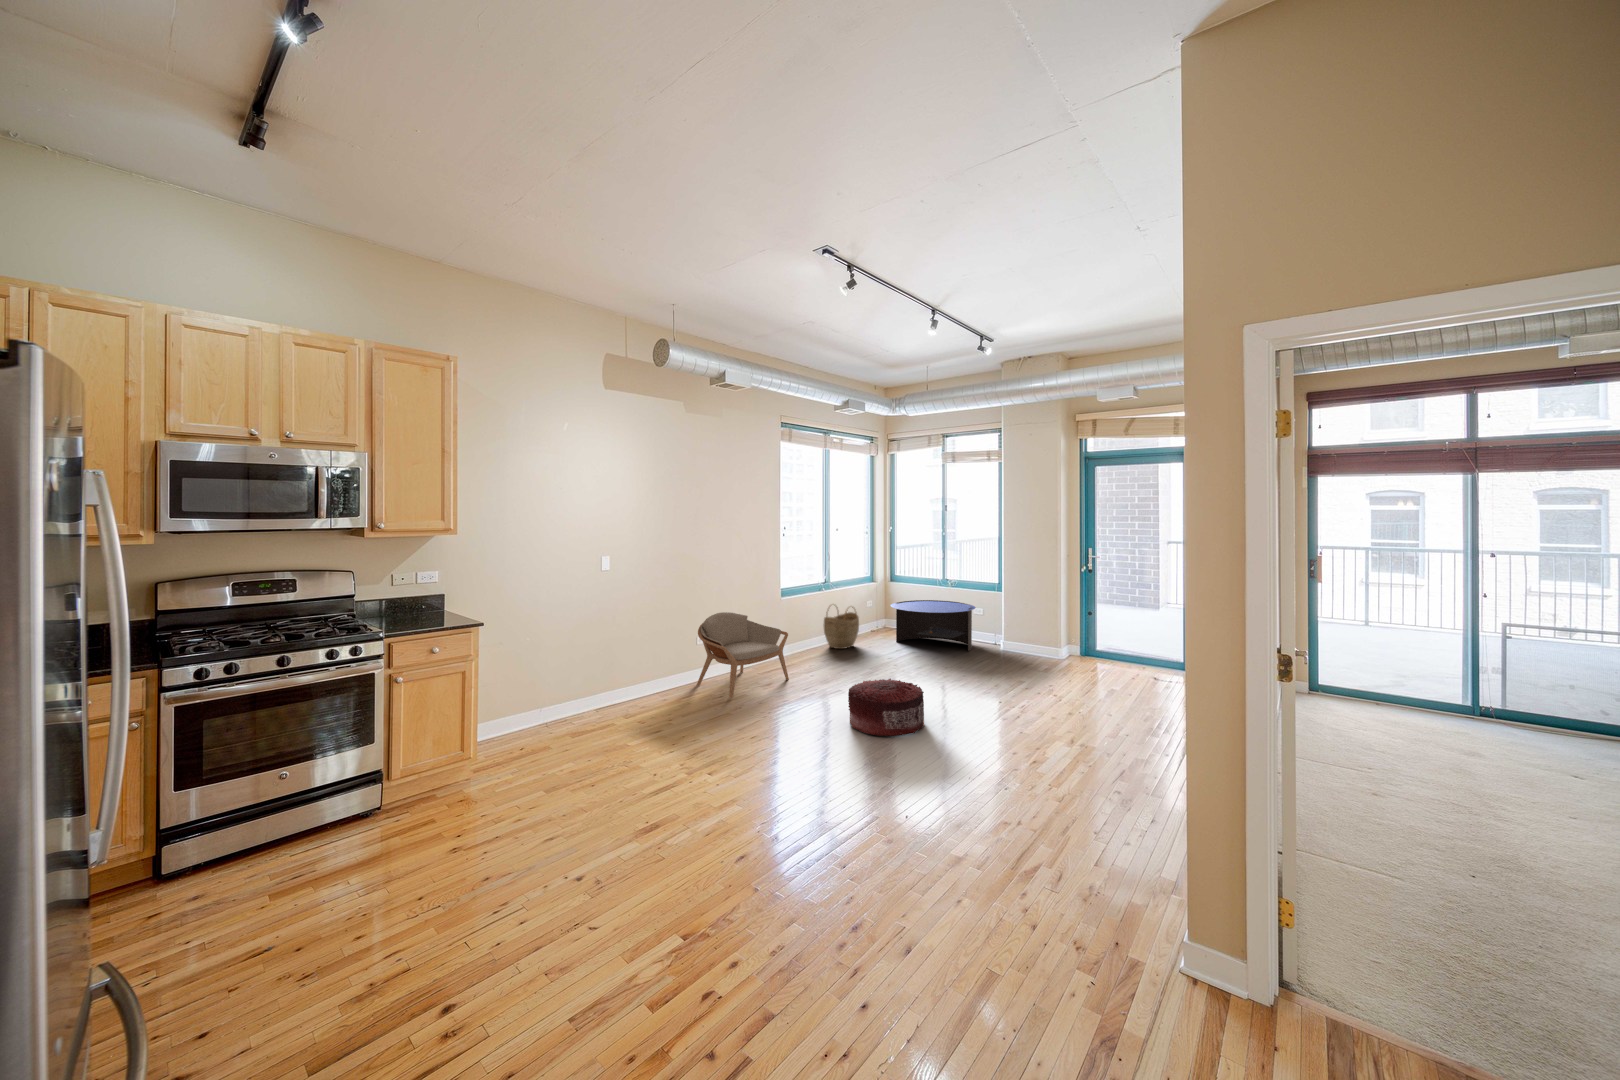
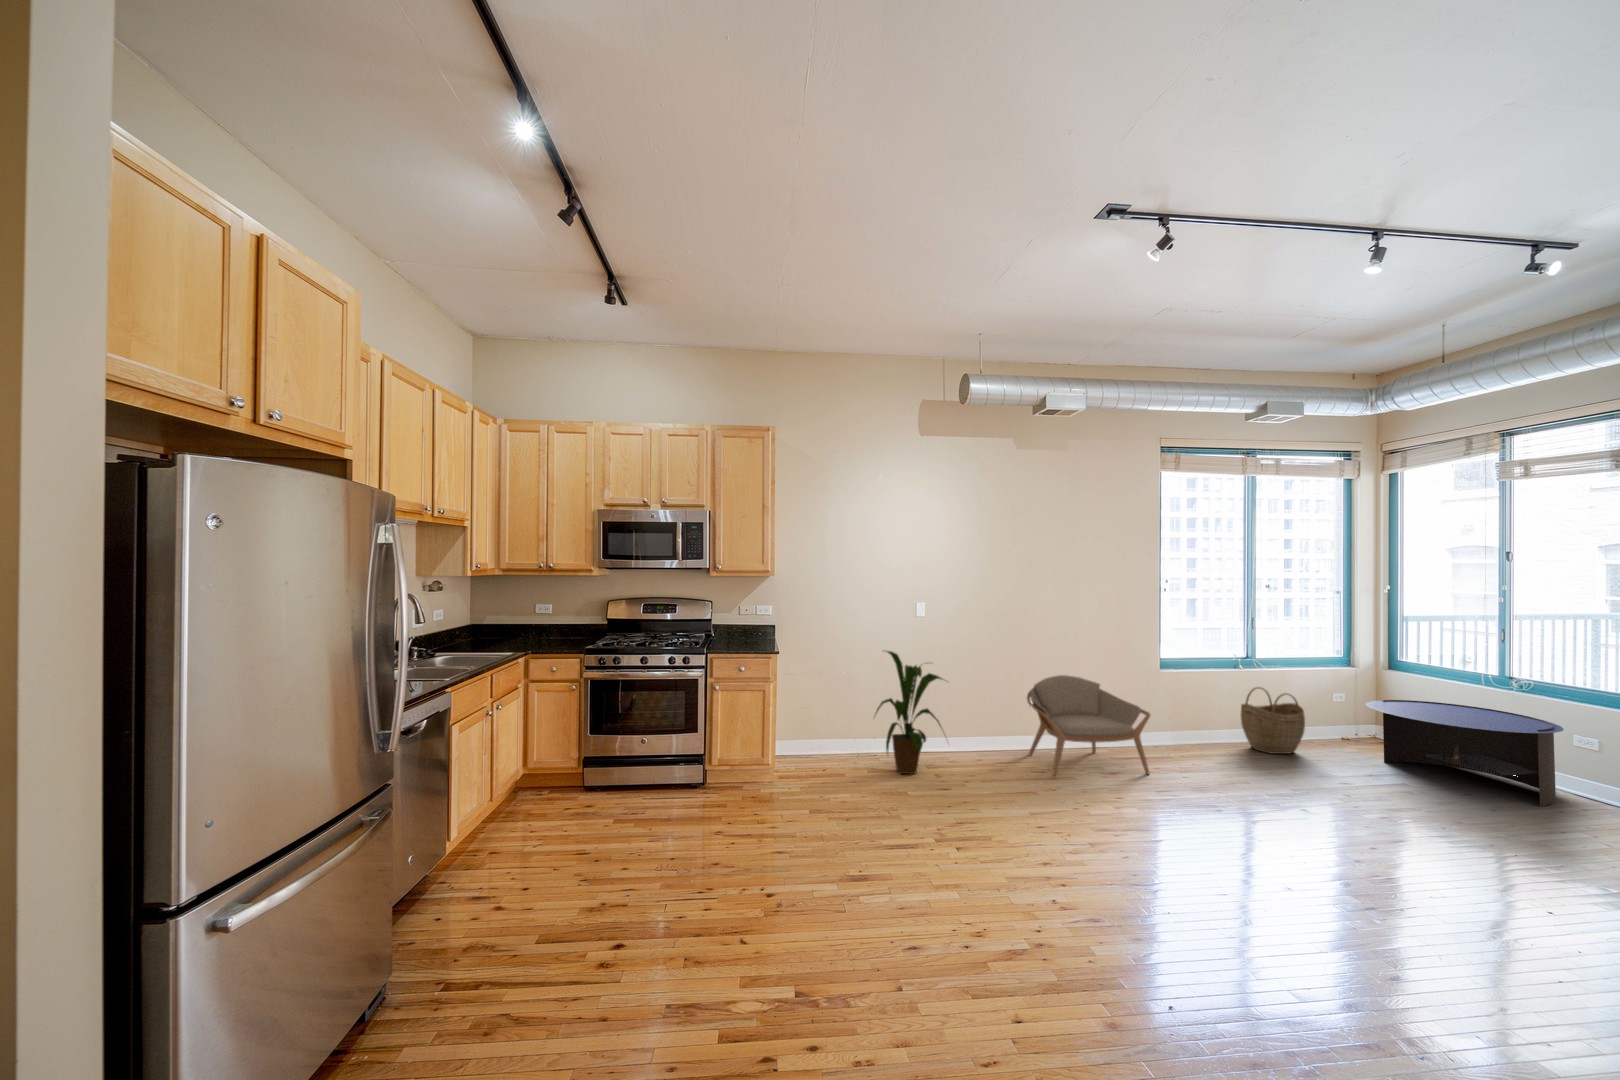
house plant: none [566,609,652,728] -> present [877,651,947,774]
pouf: present [848,679,924,736] -> none [1185,797,1325,897]

